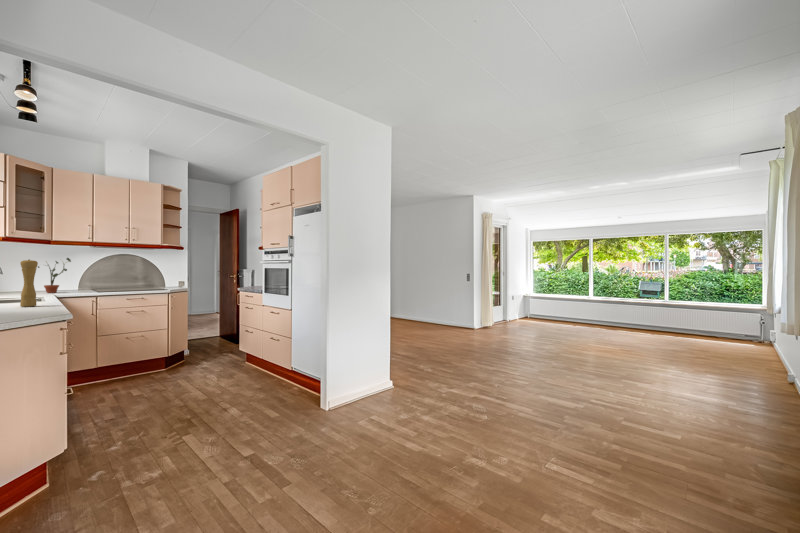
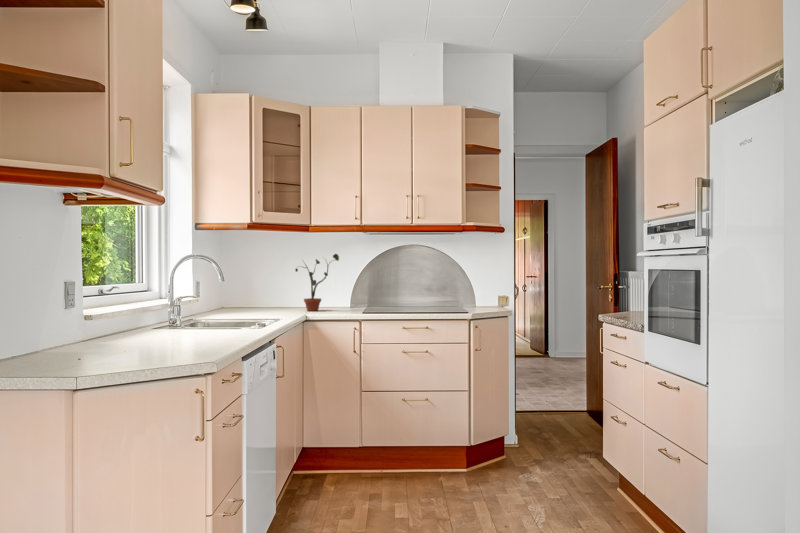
pepper mill: present [20,260,38,307] -> none [189,262,210,344]

